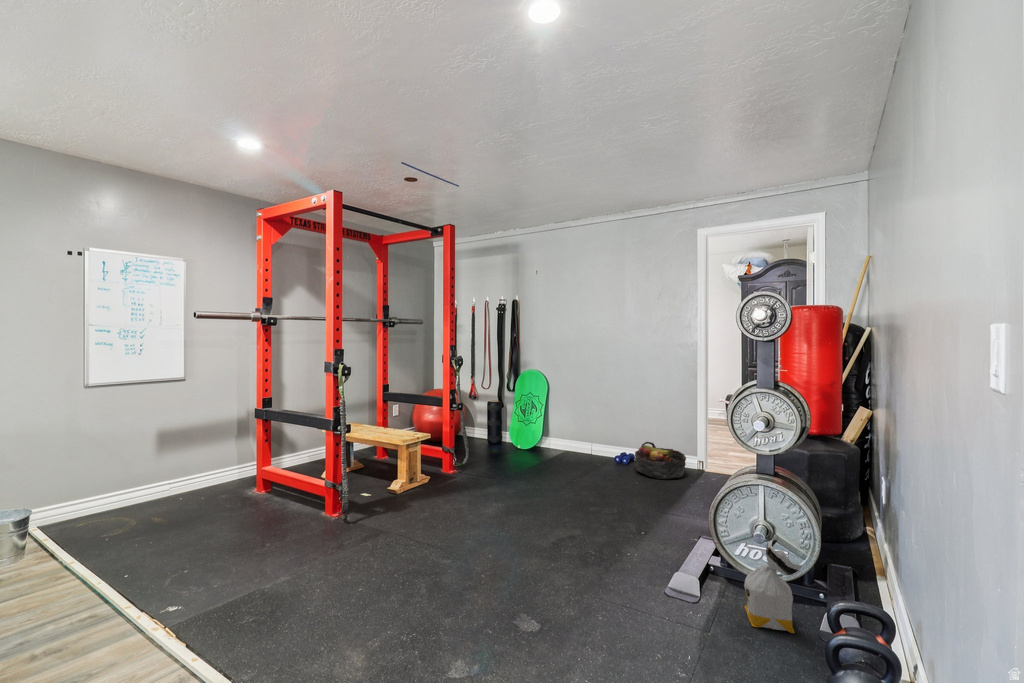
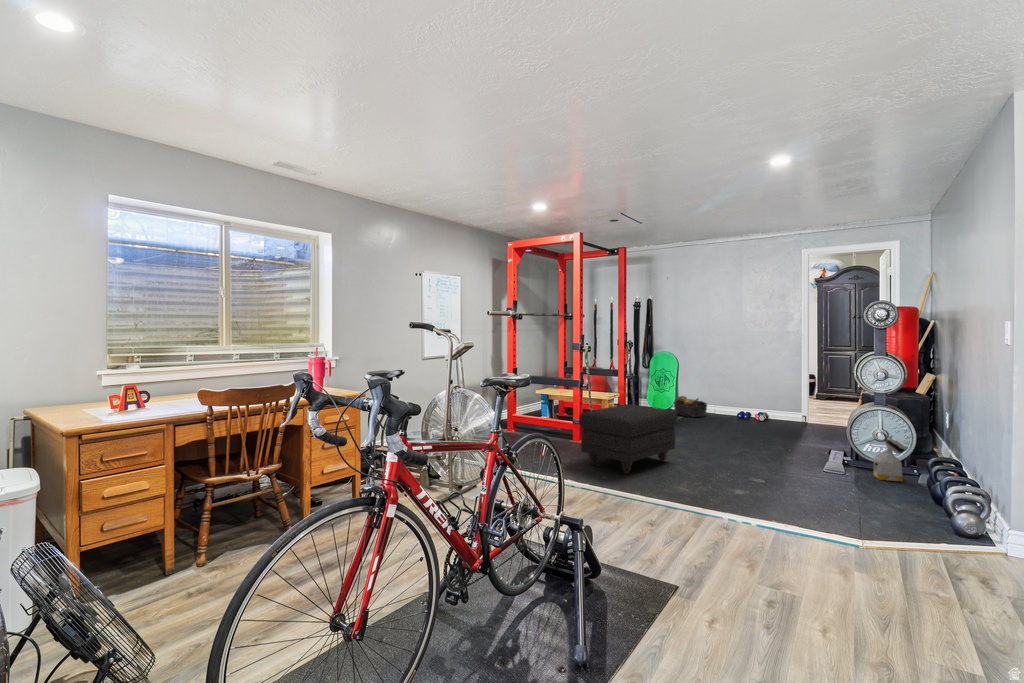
basket: present [635,442,686,479] -> present [674,396,707,417]
ottoman: none [241,463,425,612] -> present [579,405,677,474]

